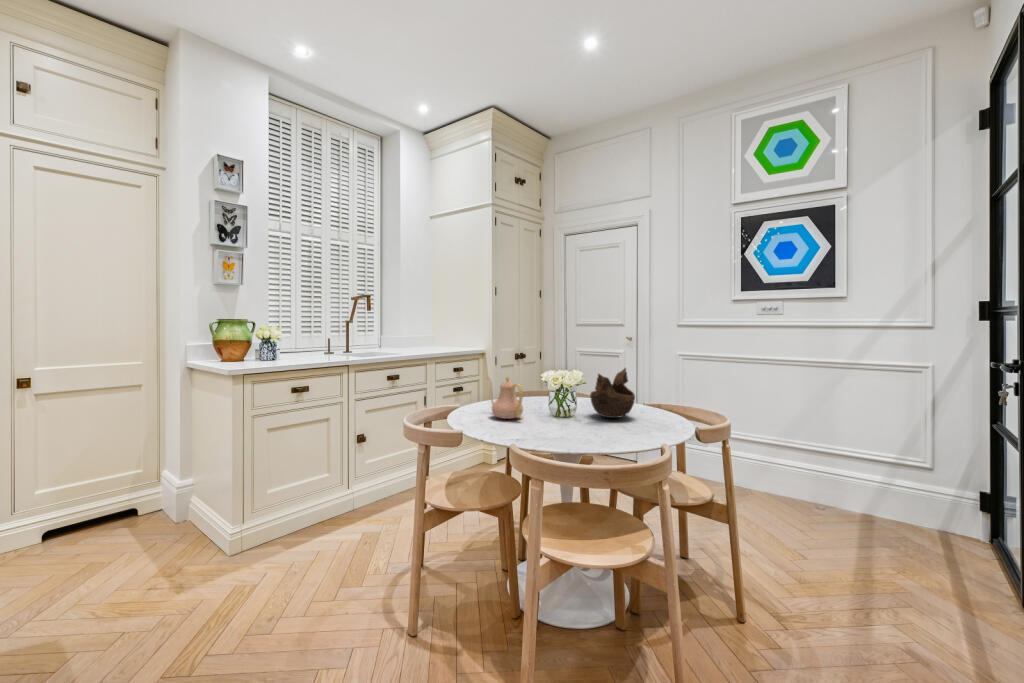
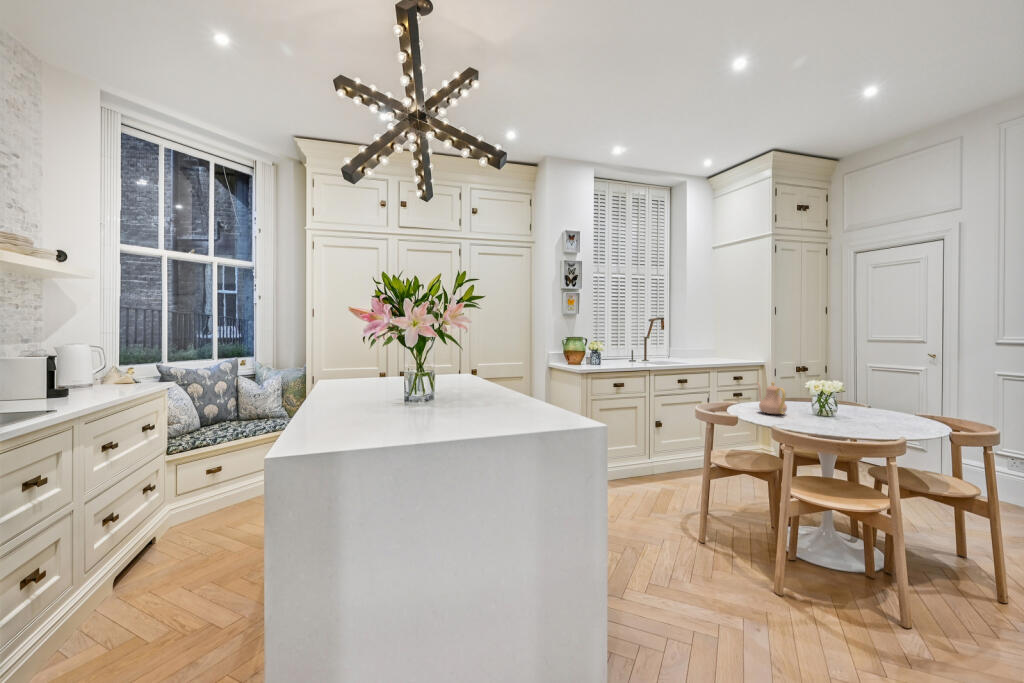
decorative bowl: present [590,368,635,418] -> none [854,380,903,422]

